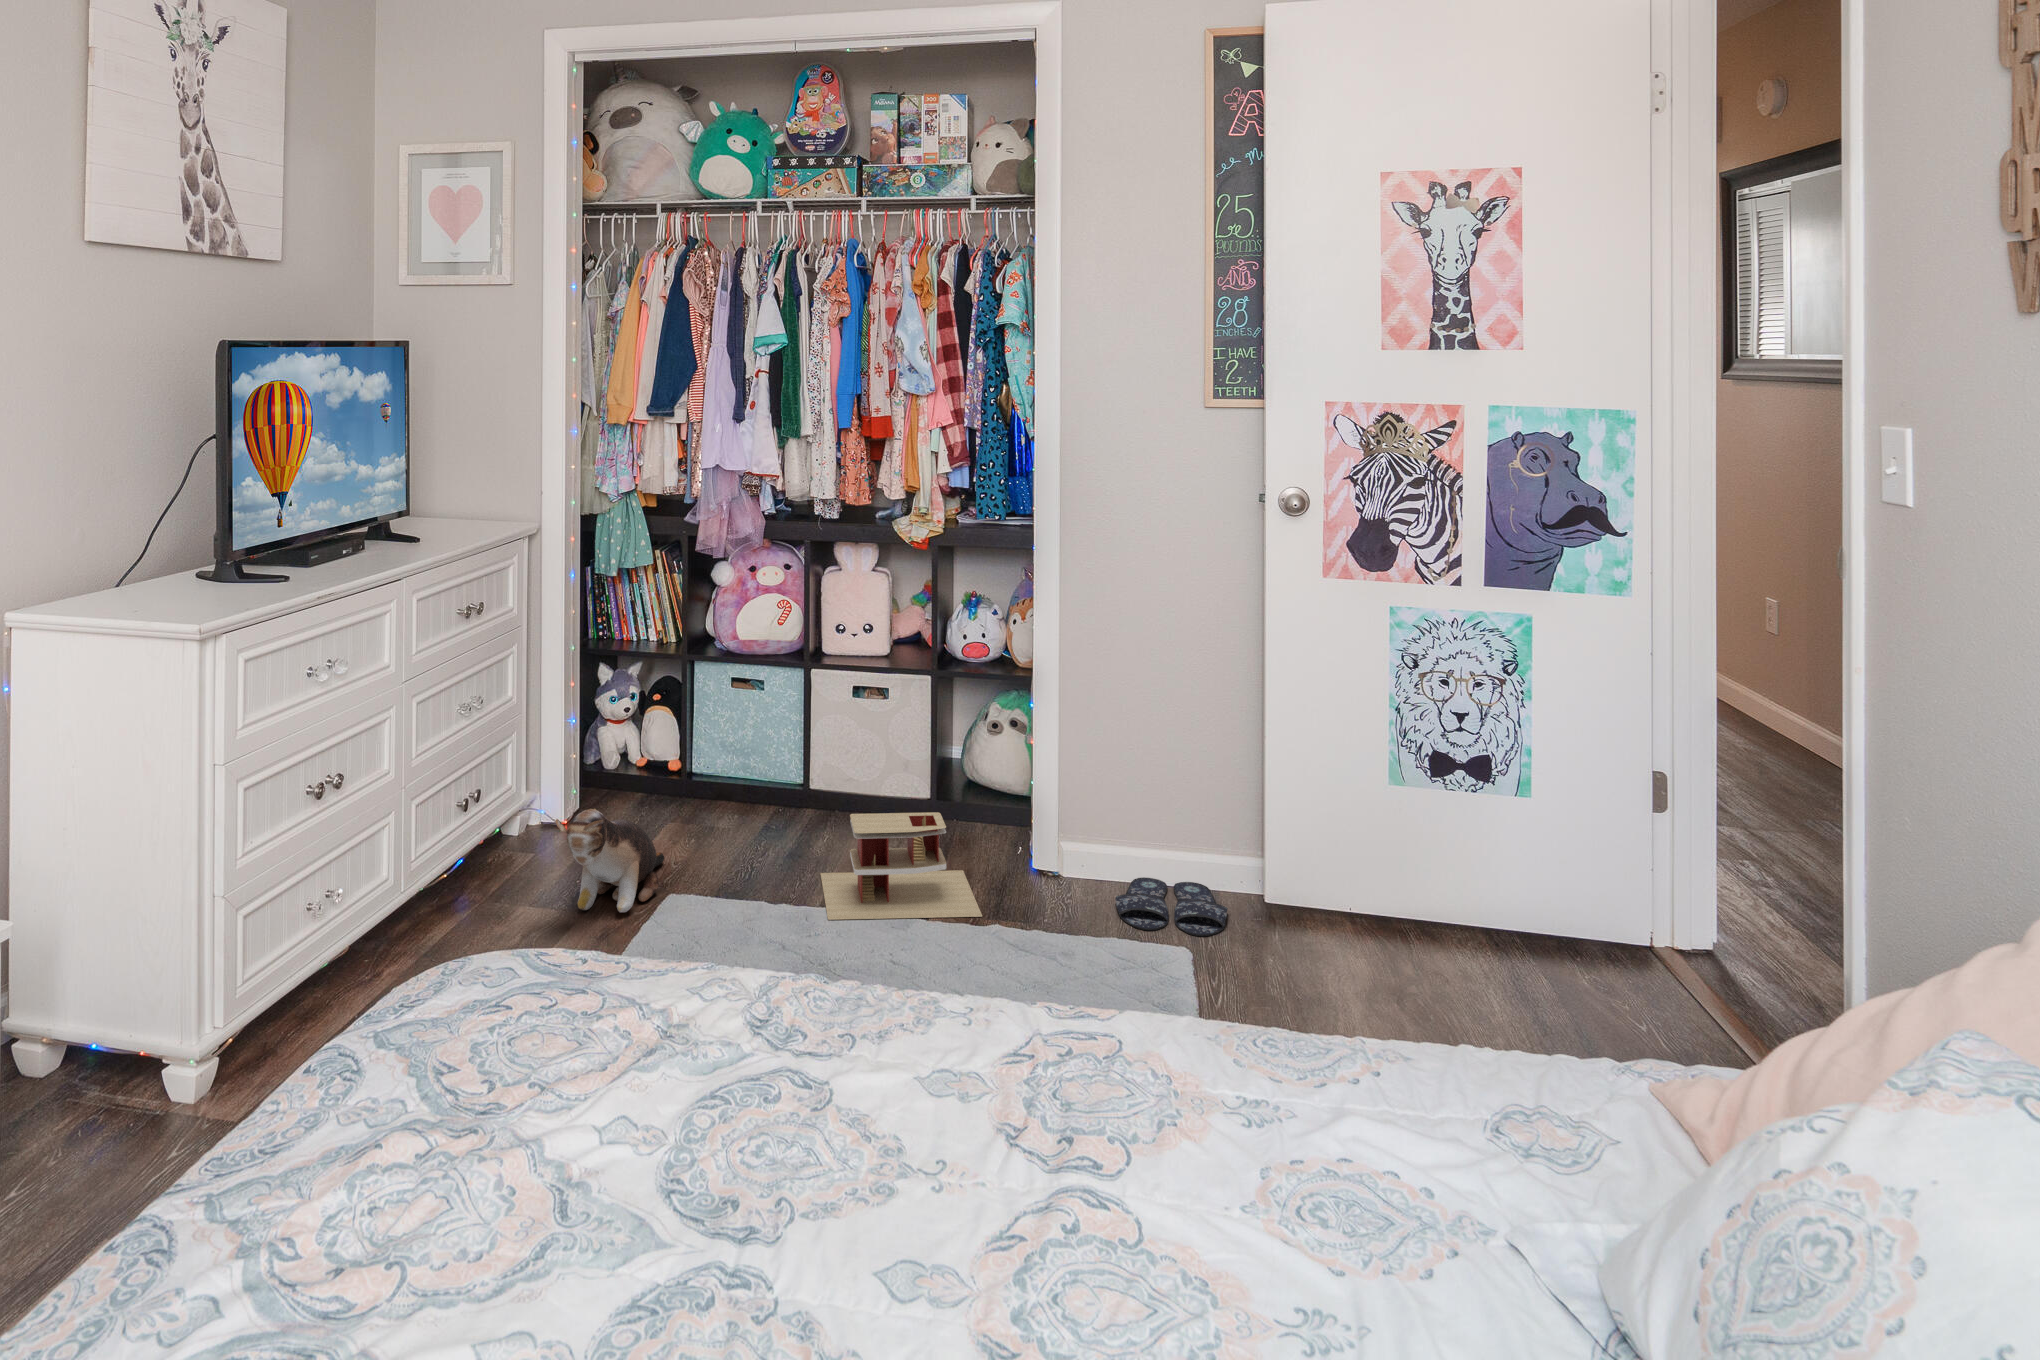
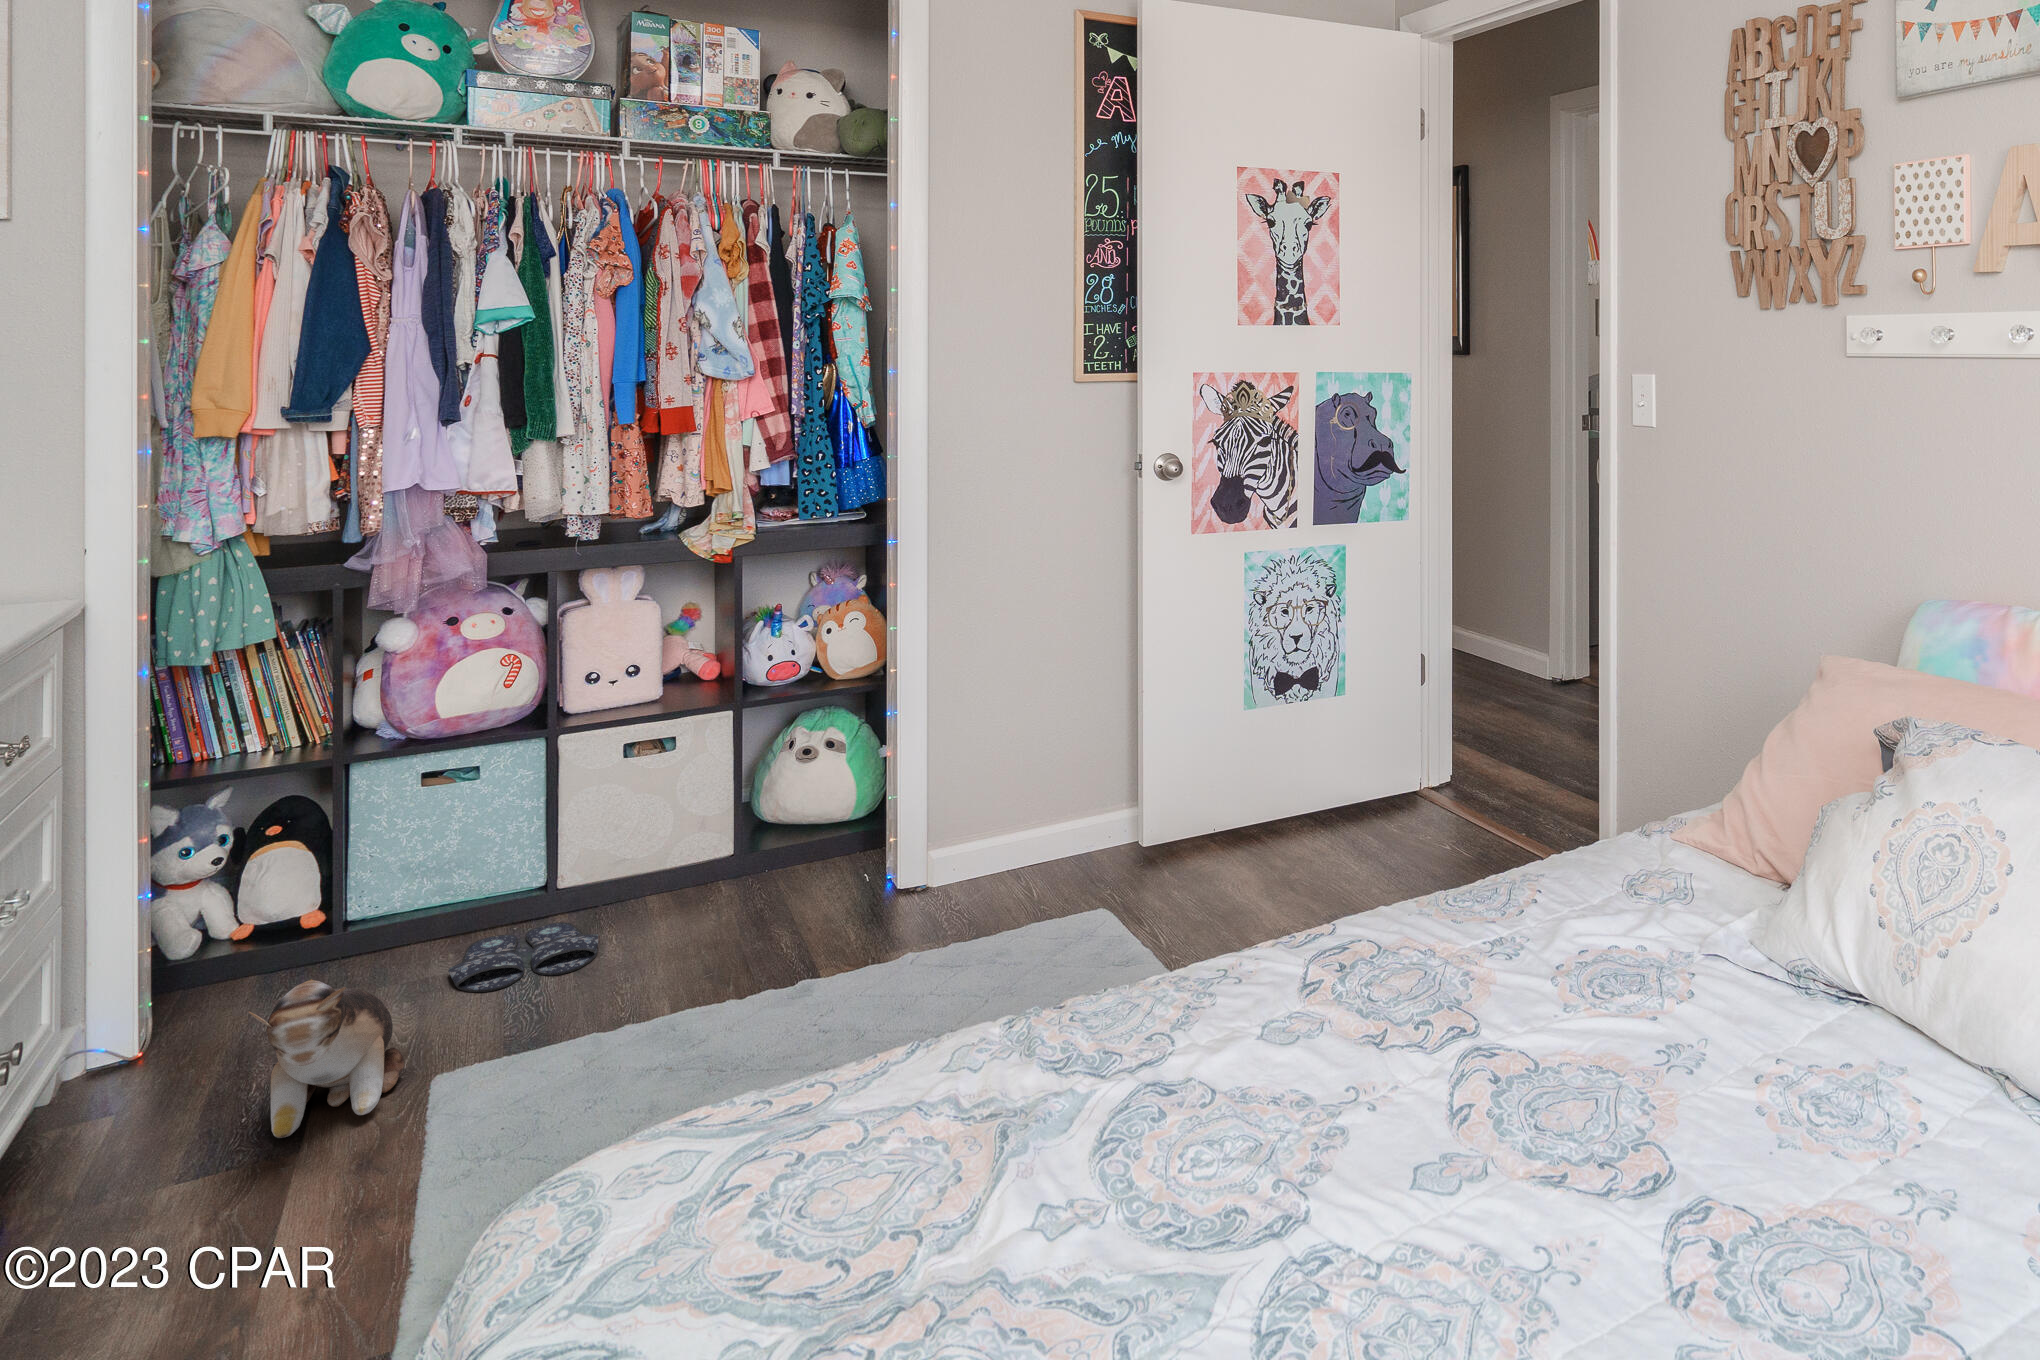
toy house: present [820,812,982,920] -> none [638,855,878,1016]
slippers: present [1115,877,1228,936] -> present [448,922,598,992]

